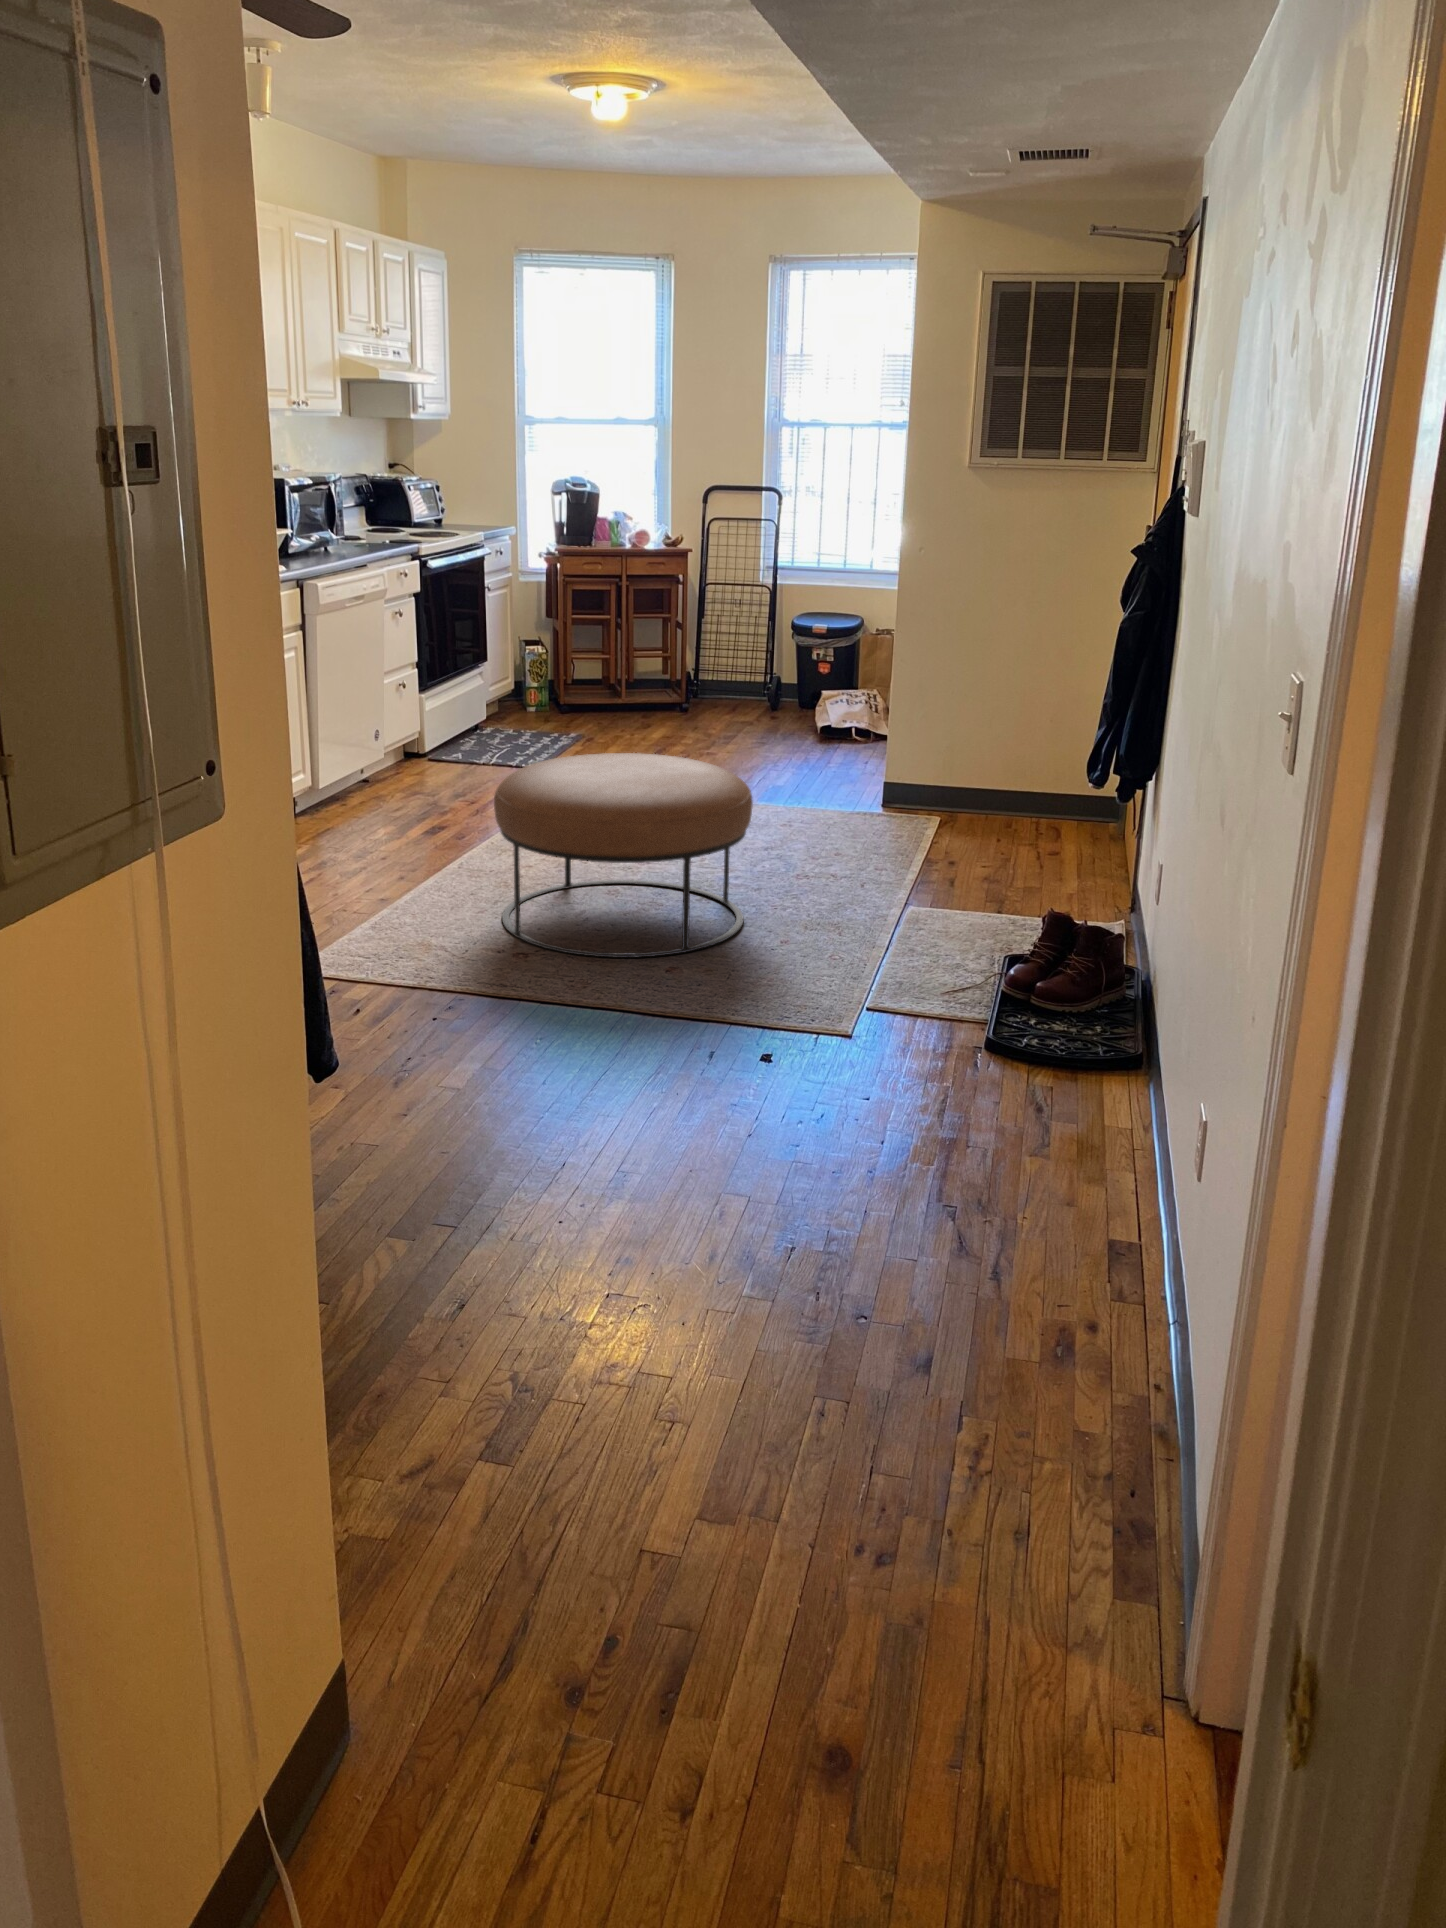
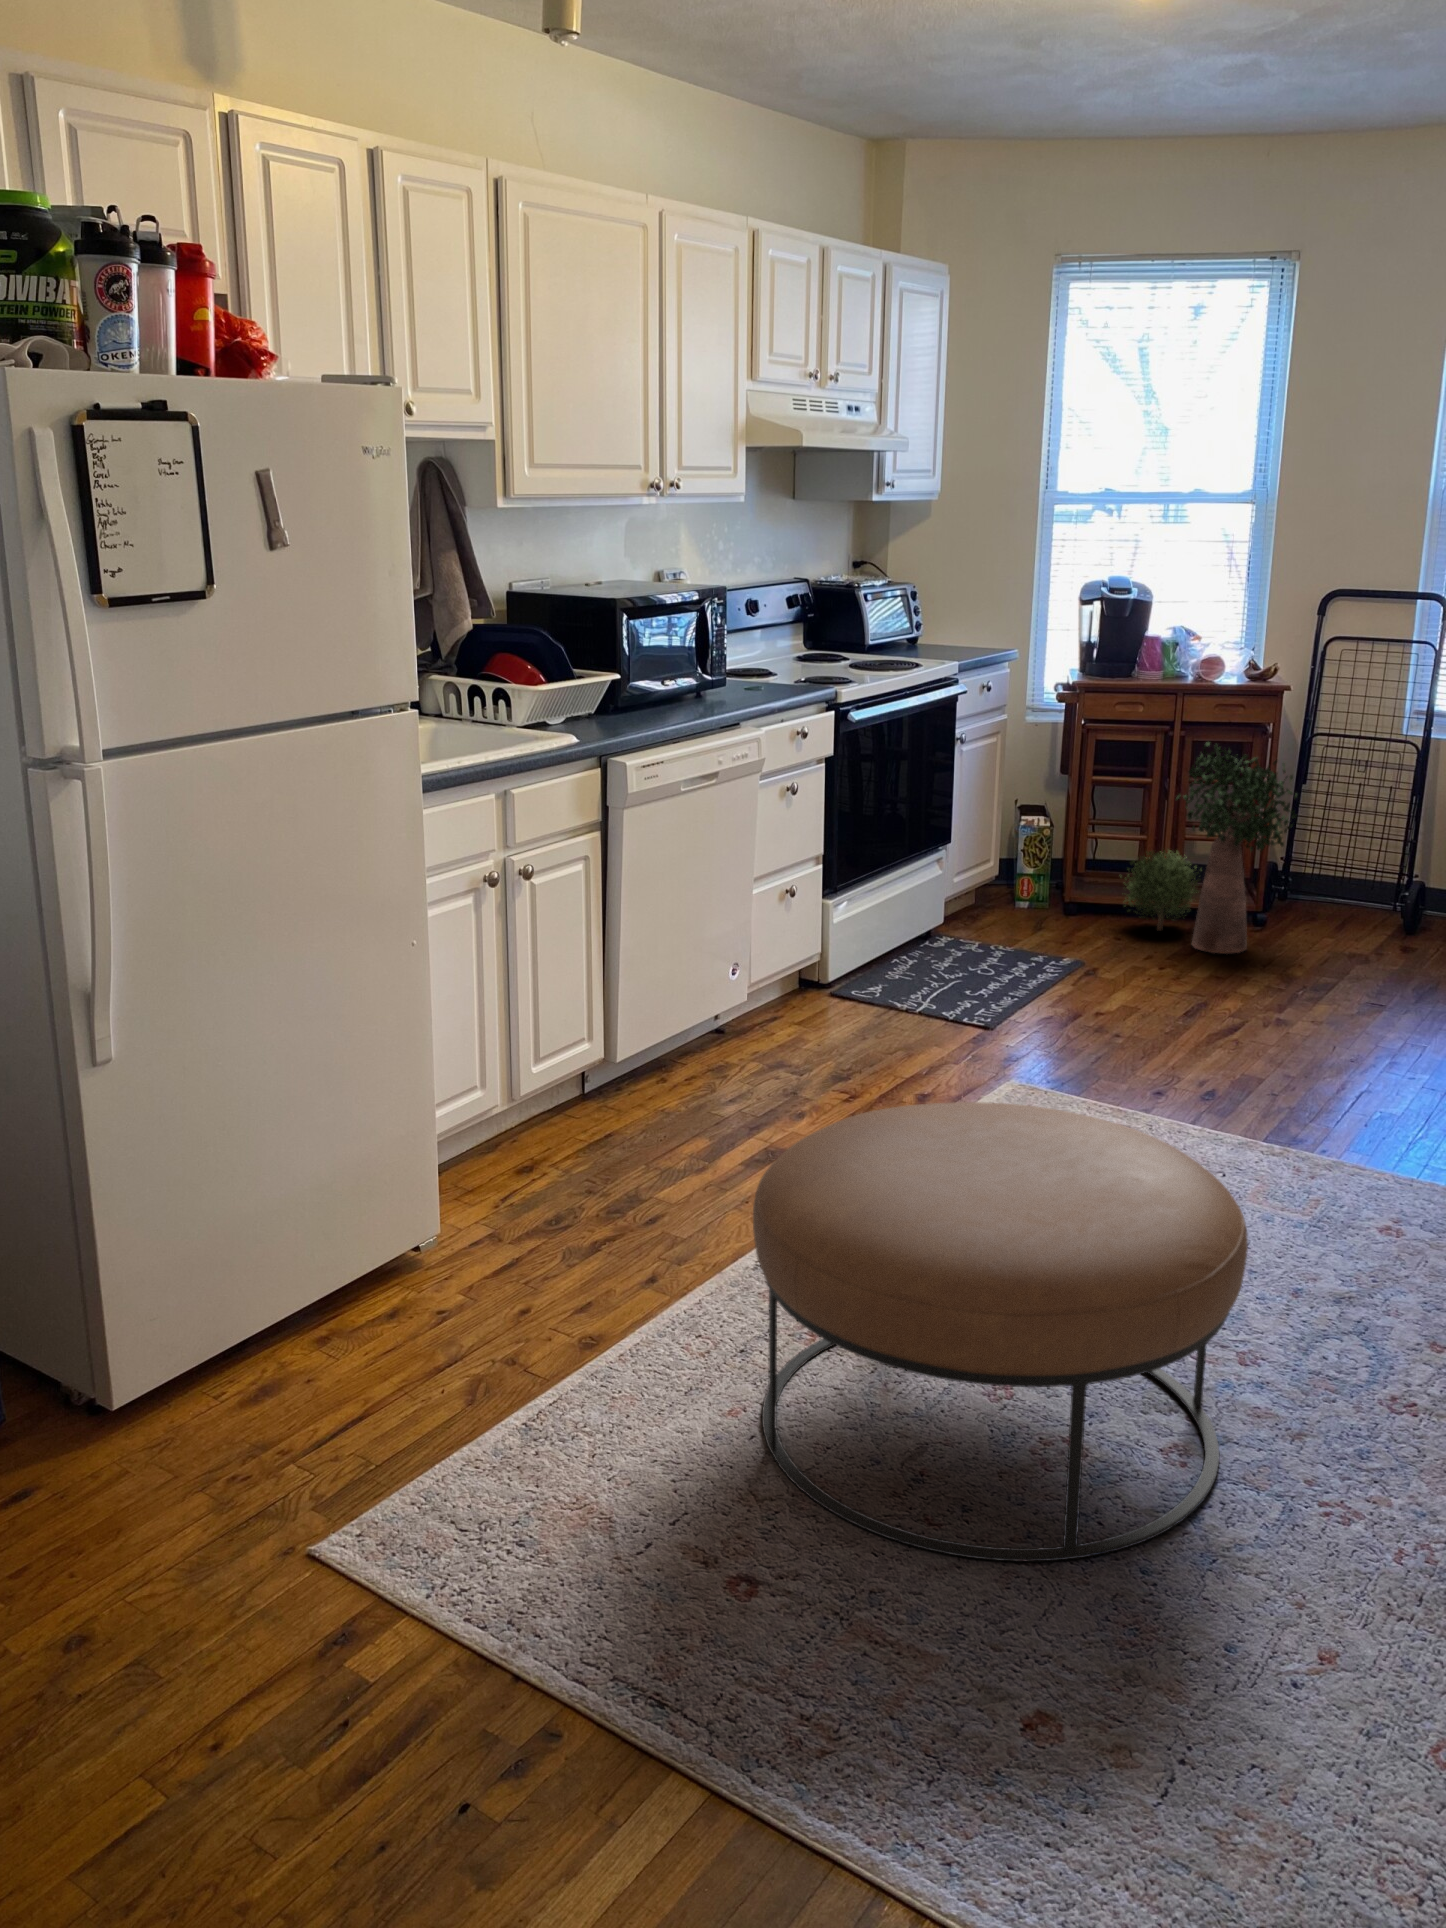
potted plant: none [596,586,707,724] -> present [1125,742,1297,954]

